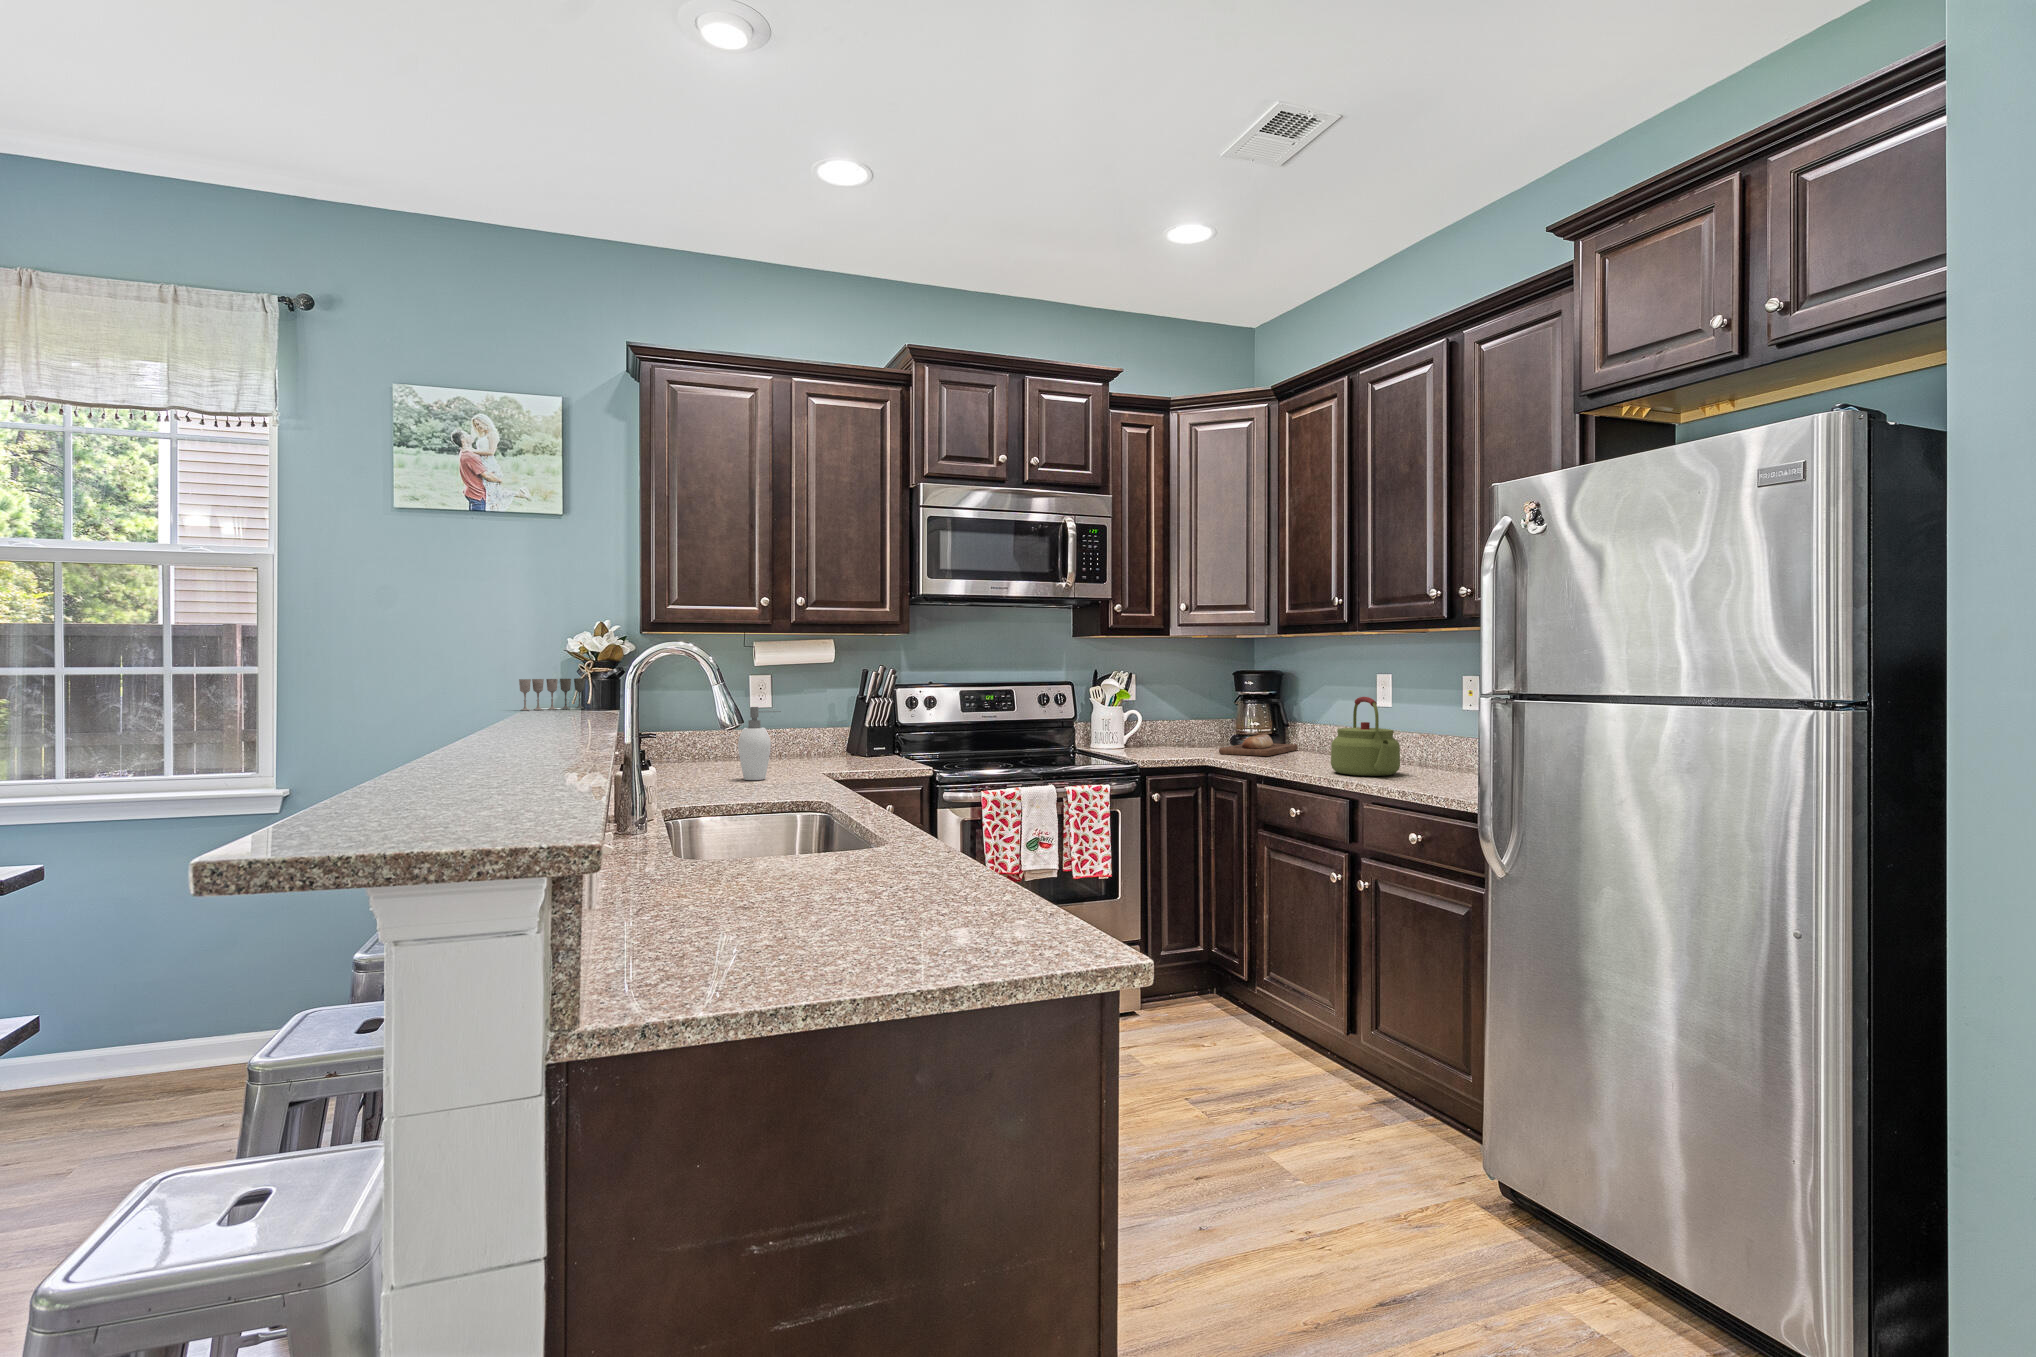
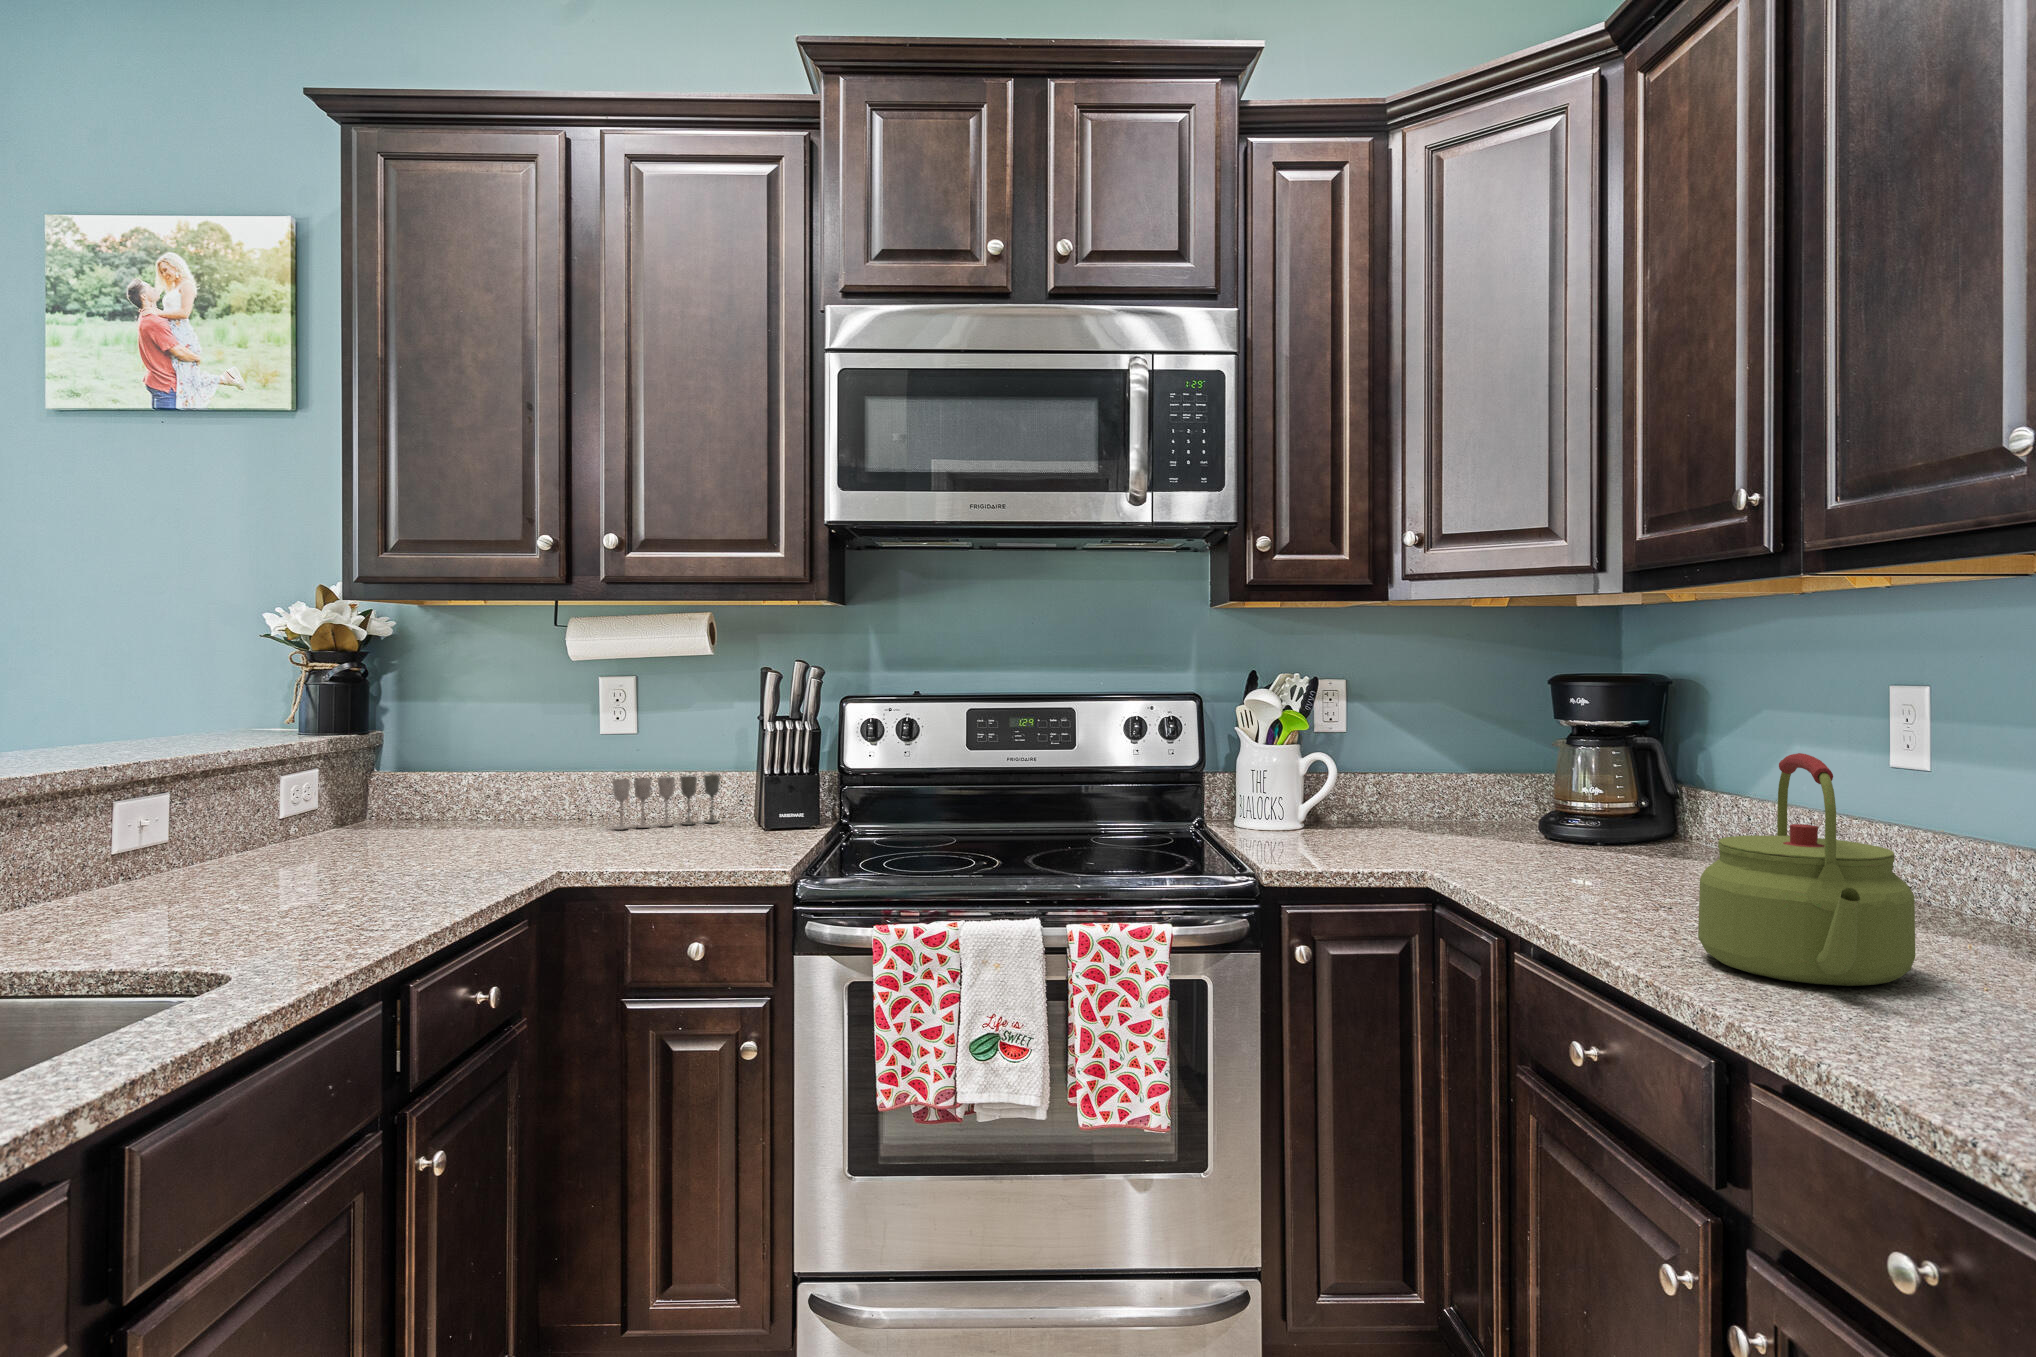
wine glass: present [519,678,585,711] -> present [613,774,720,830]
soap dispenser: present [738,707,781,780] -> none [371,738,453,882]
bread loaf: present [1219,734,1298,756] -> none [1486,817,1696,874]

